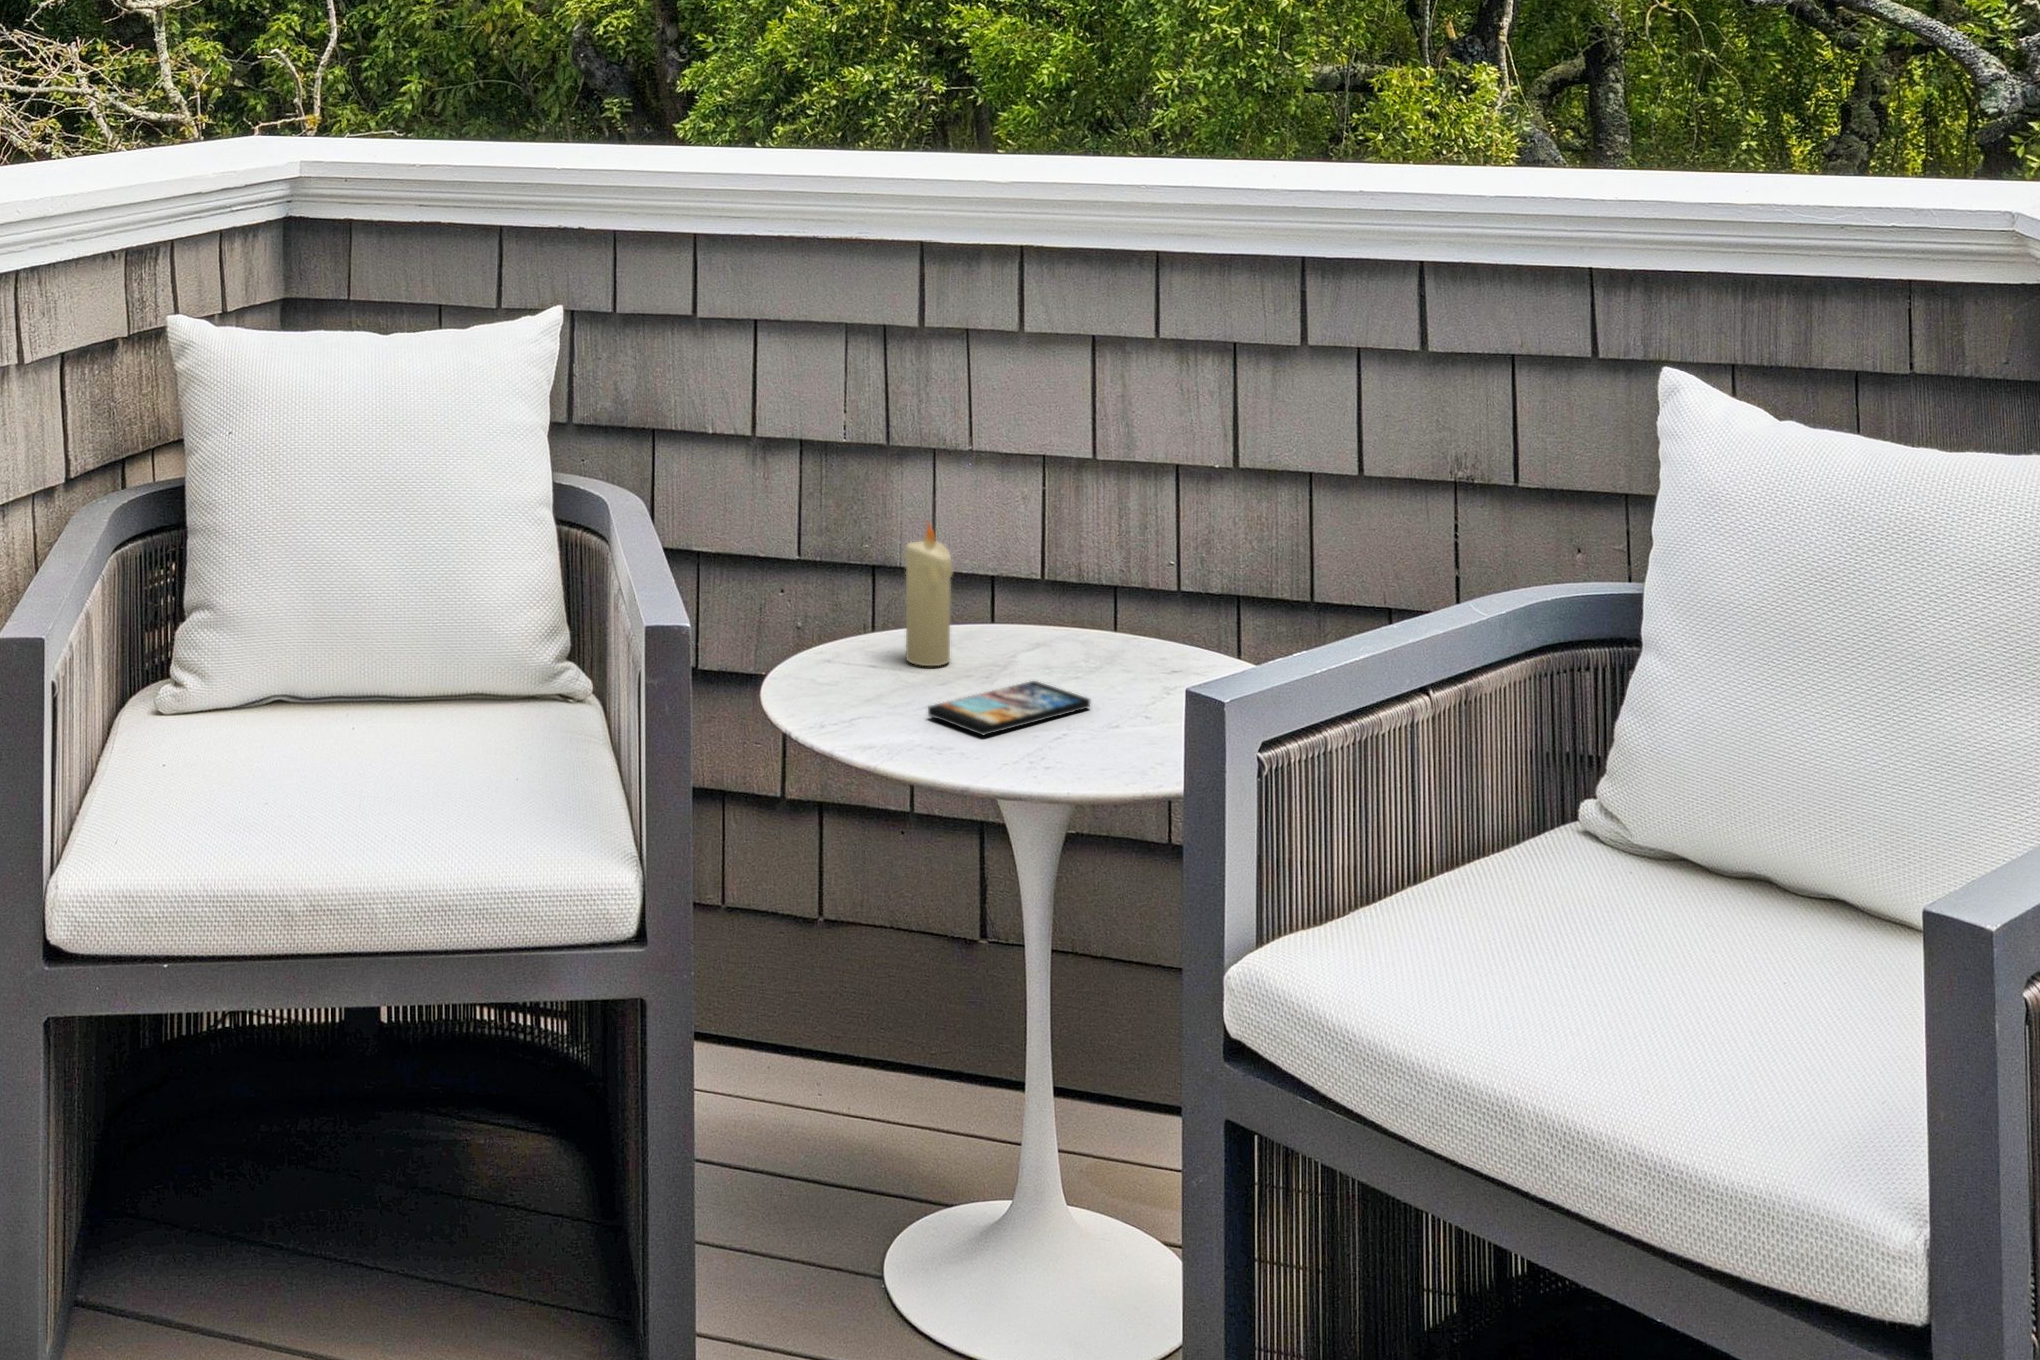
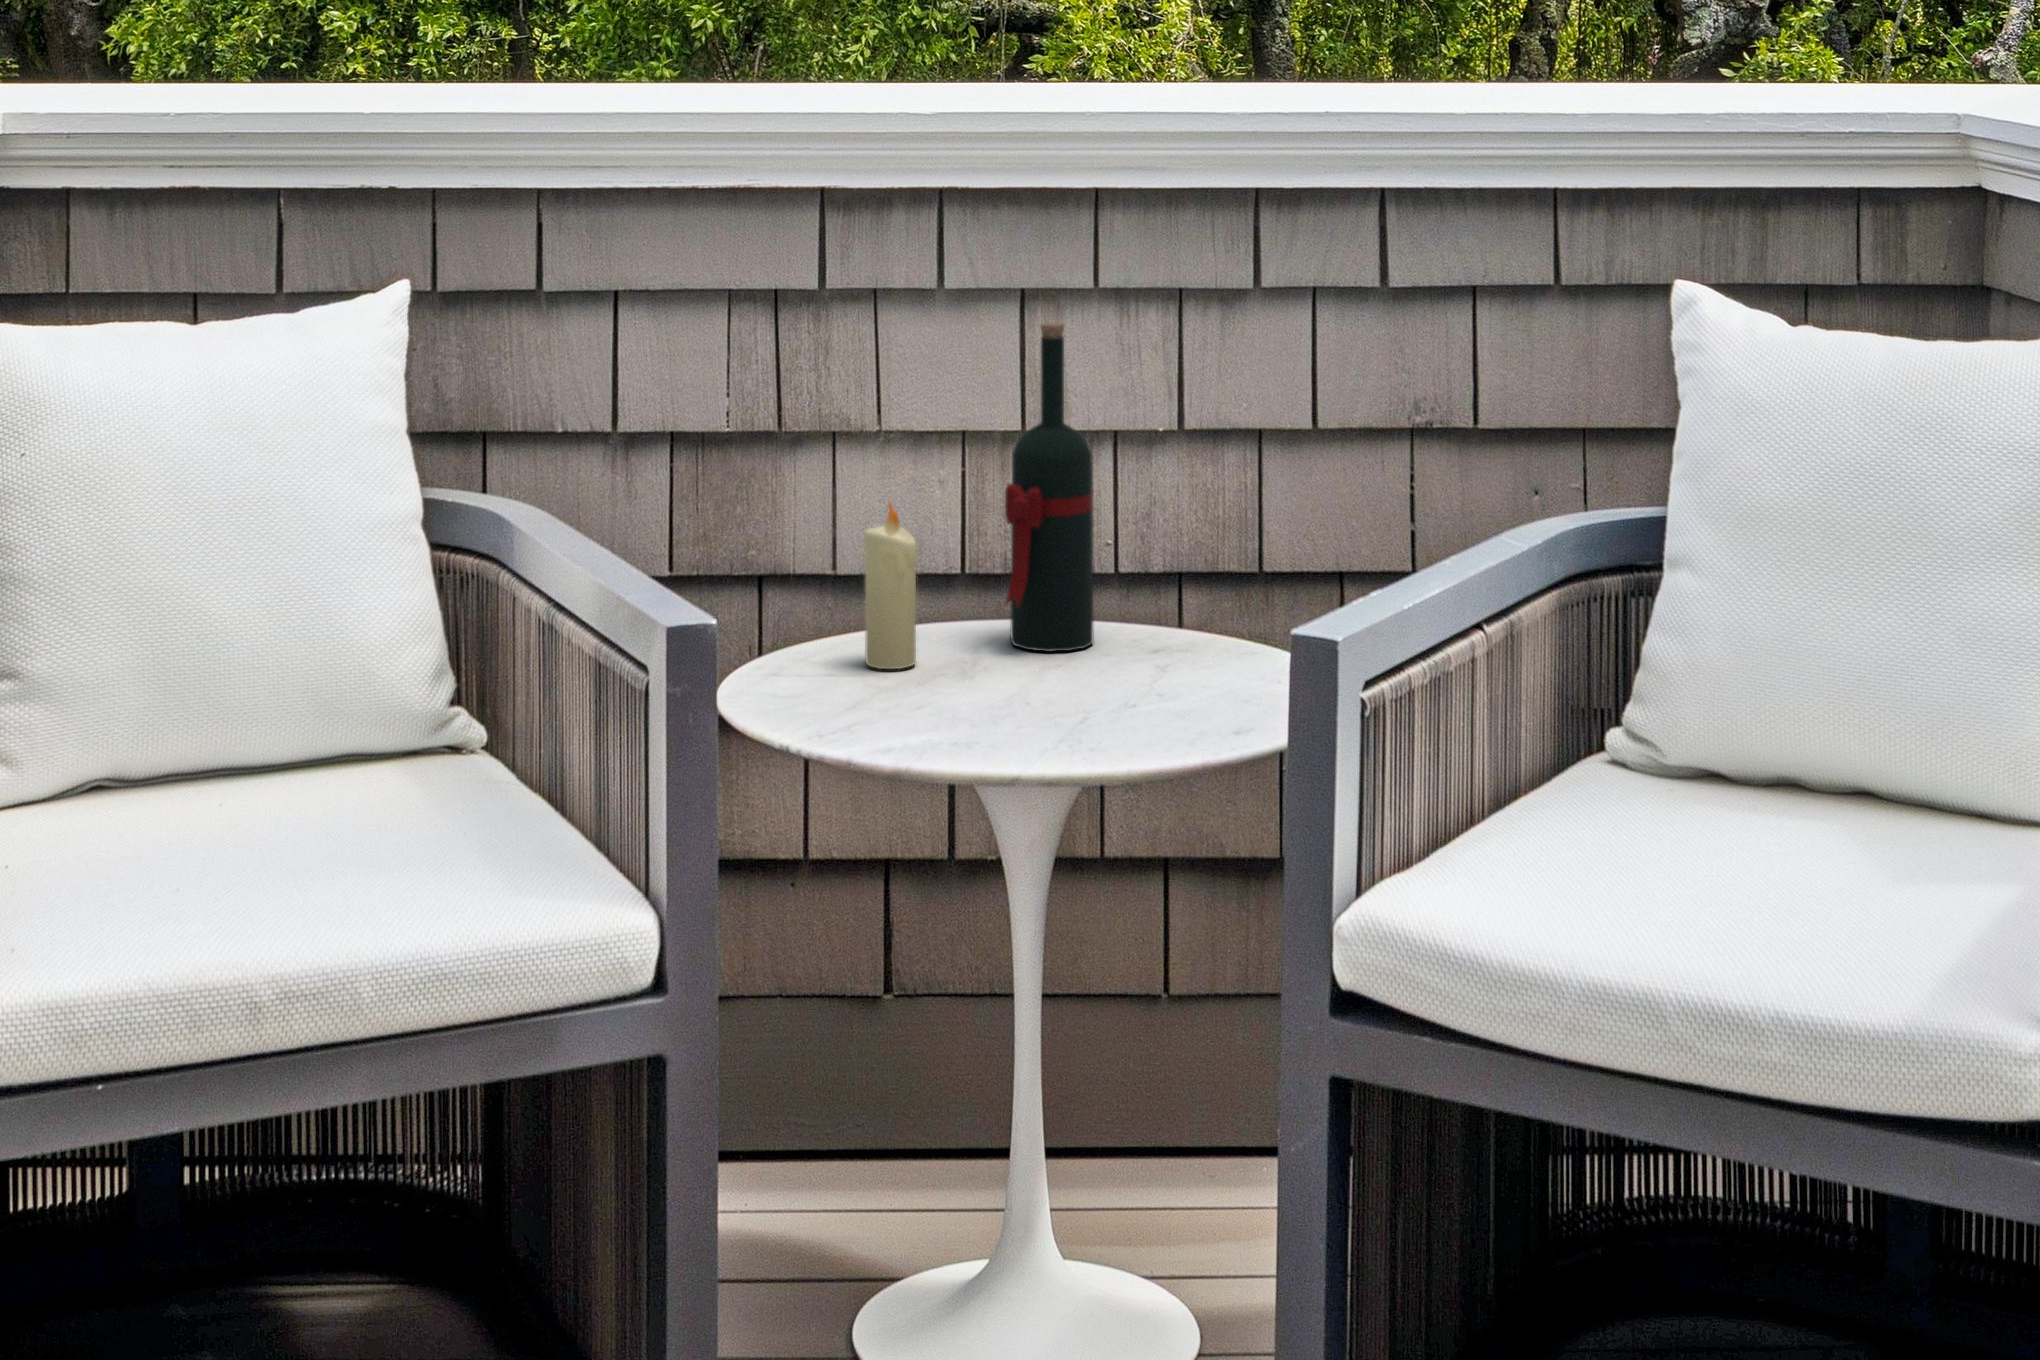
wine bottle: none [1034,372,1120,663] -> present [1005,323,1094,652]
smartphone: present [928,681,1090,735] -> none [930,670,1095,726]

